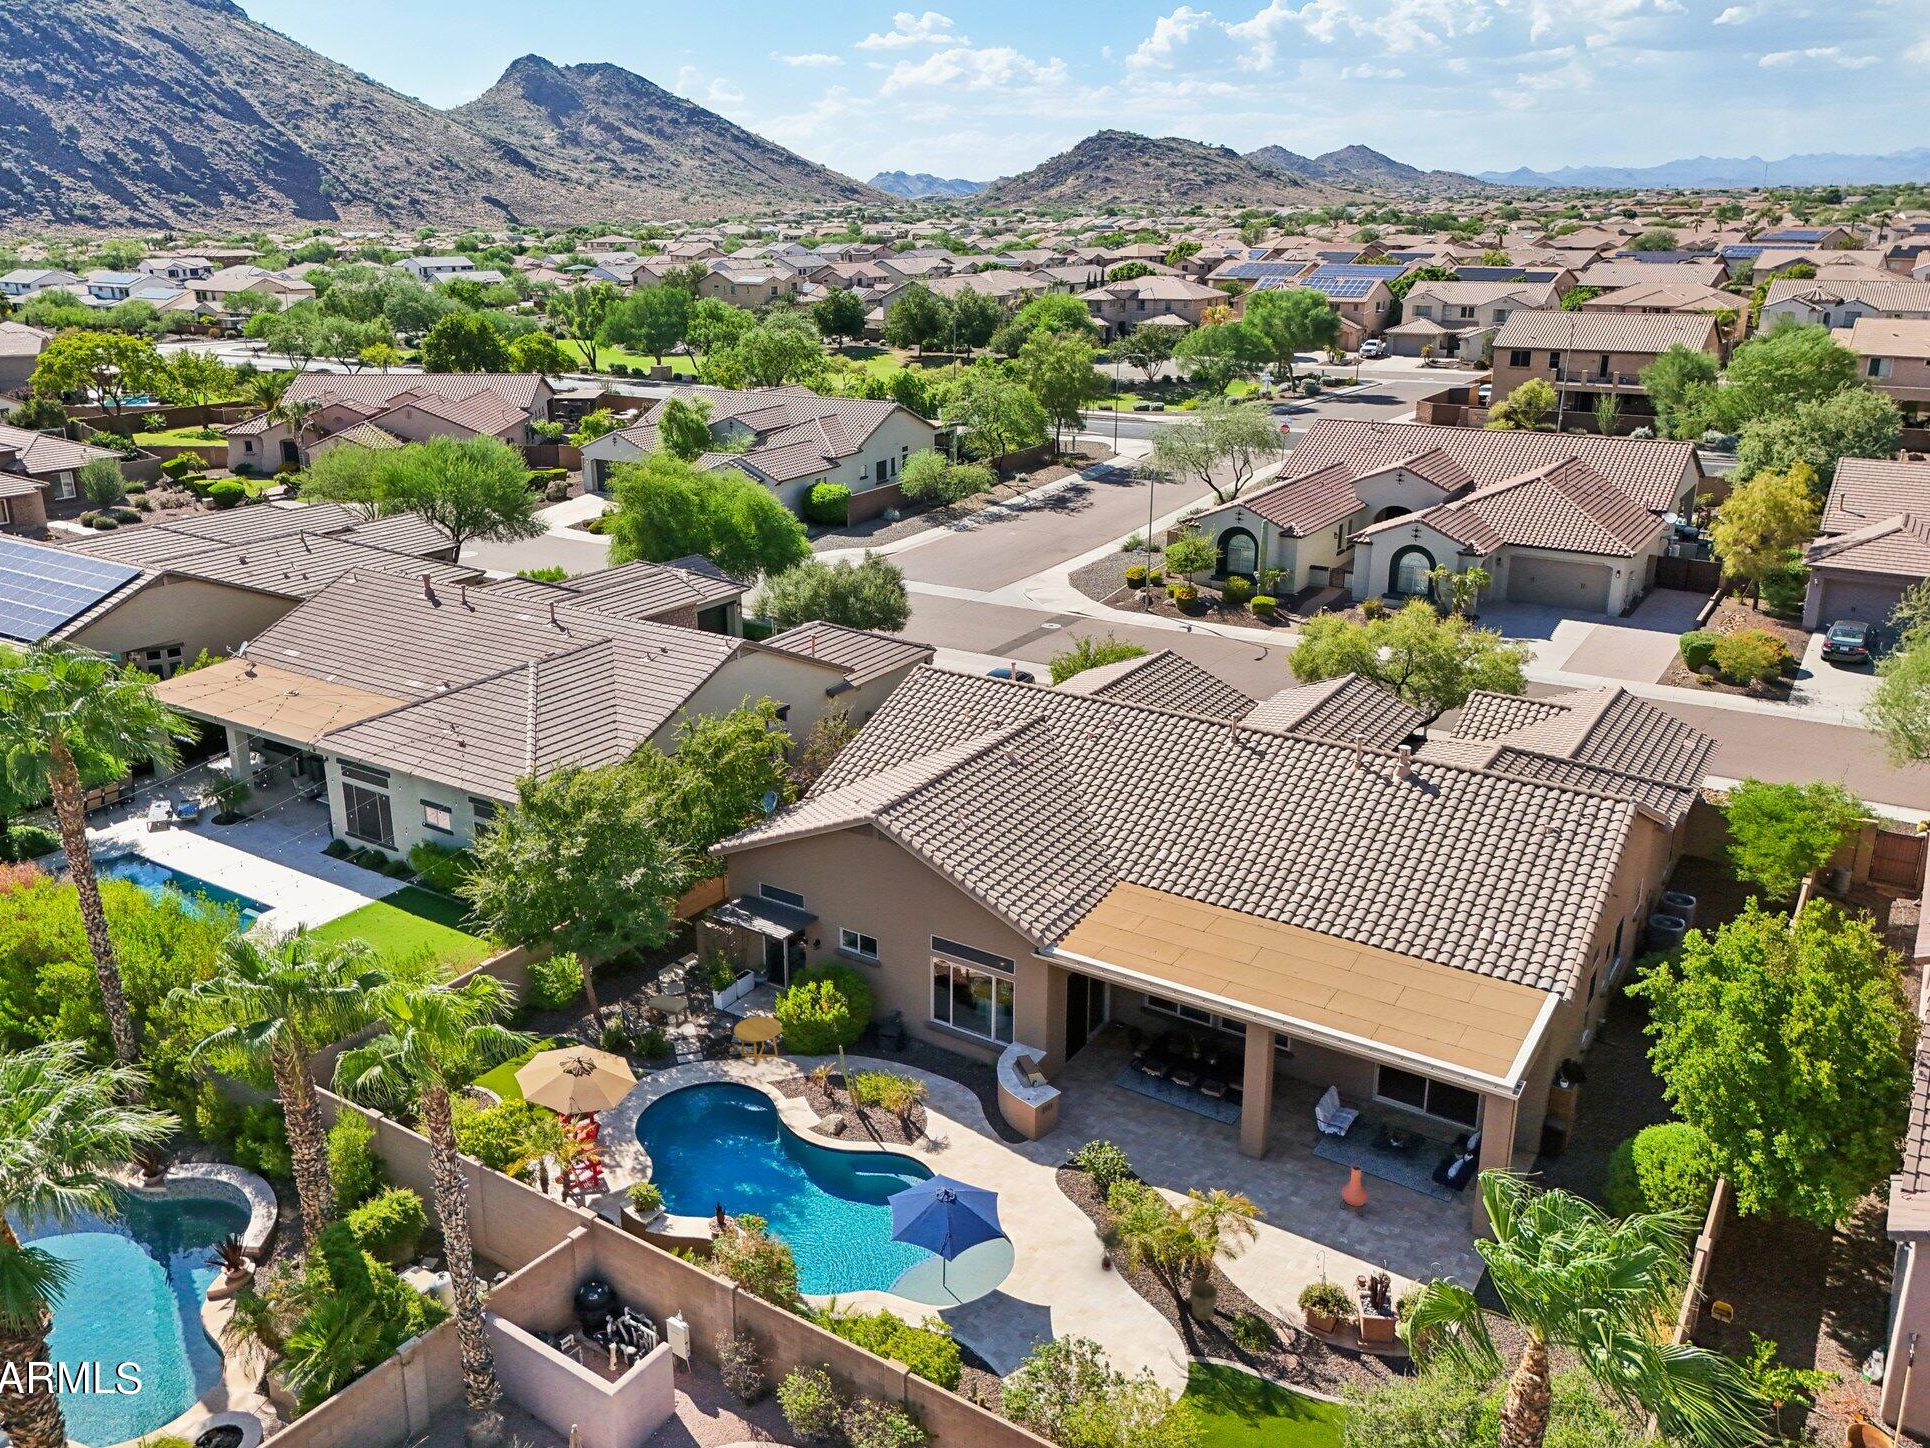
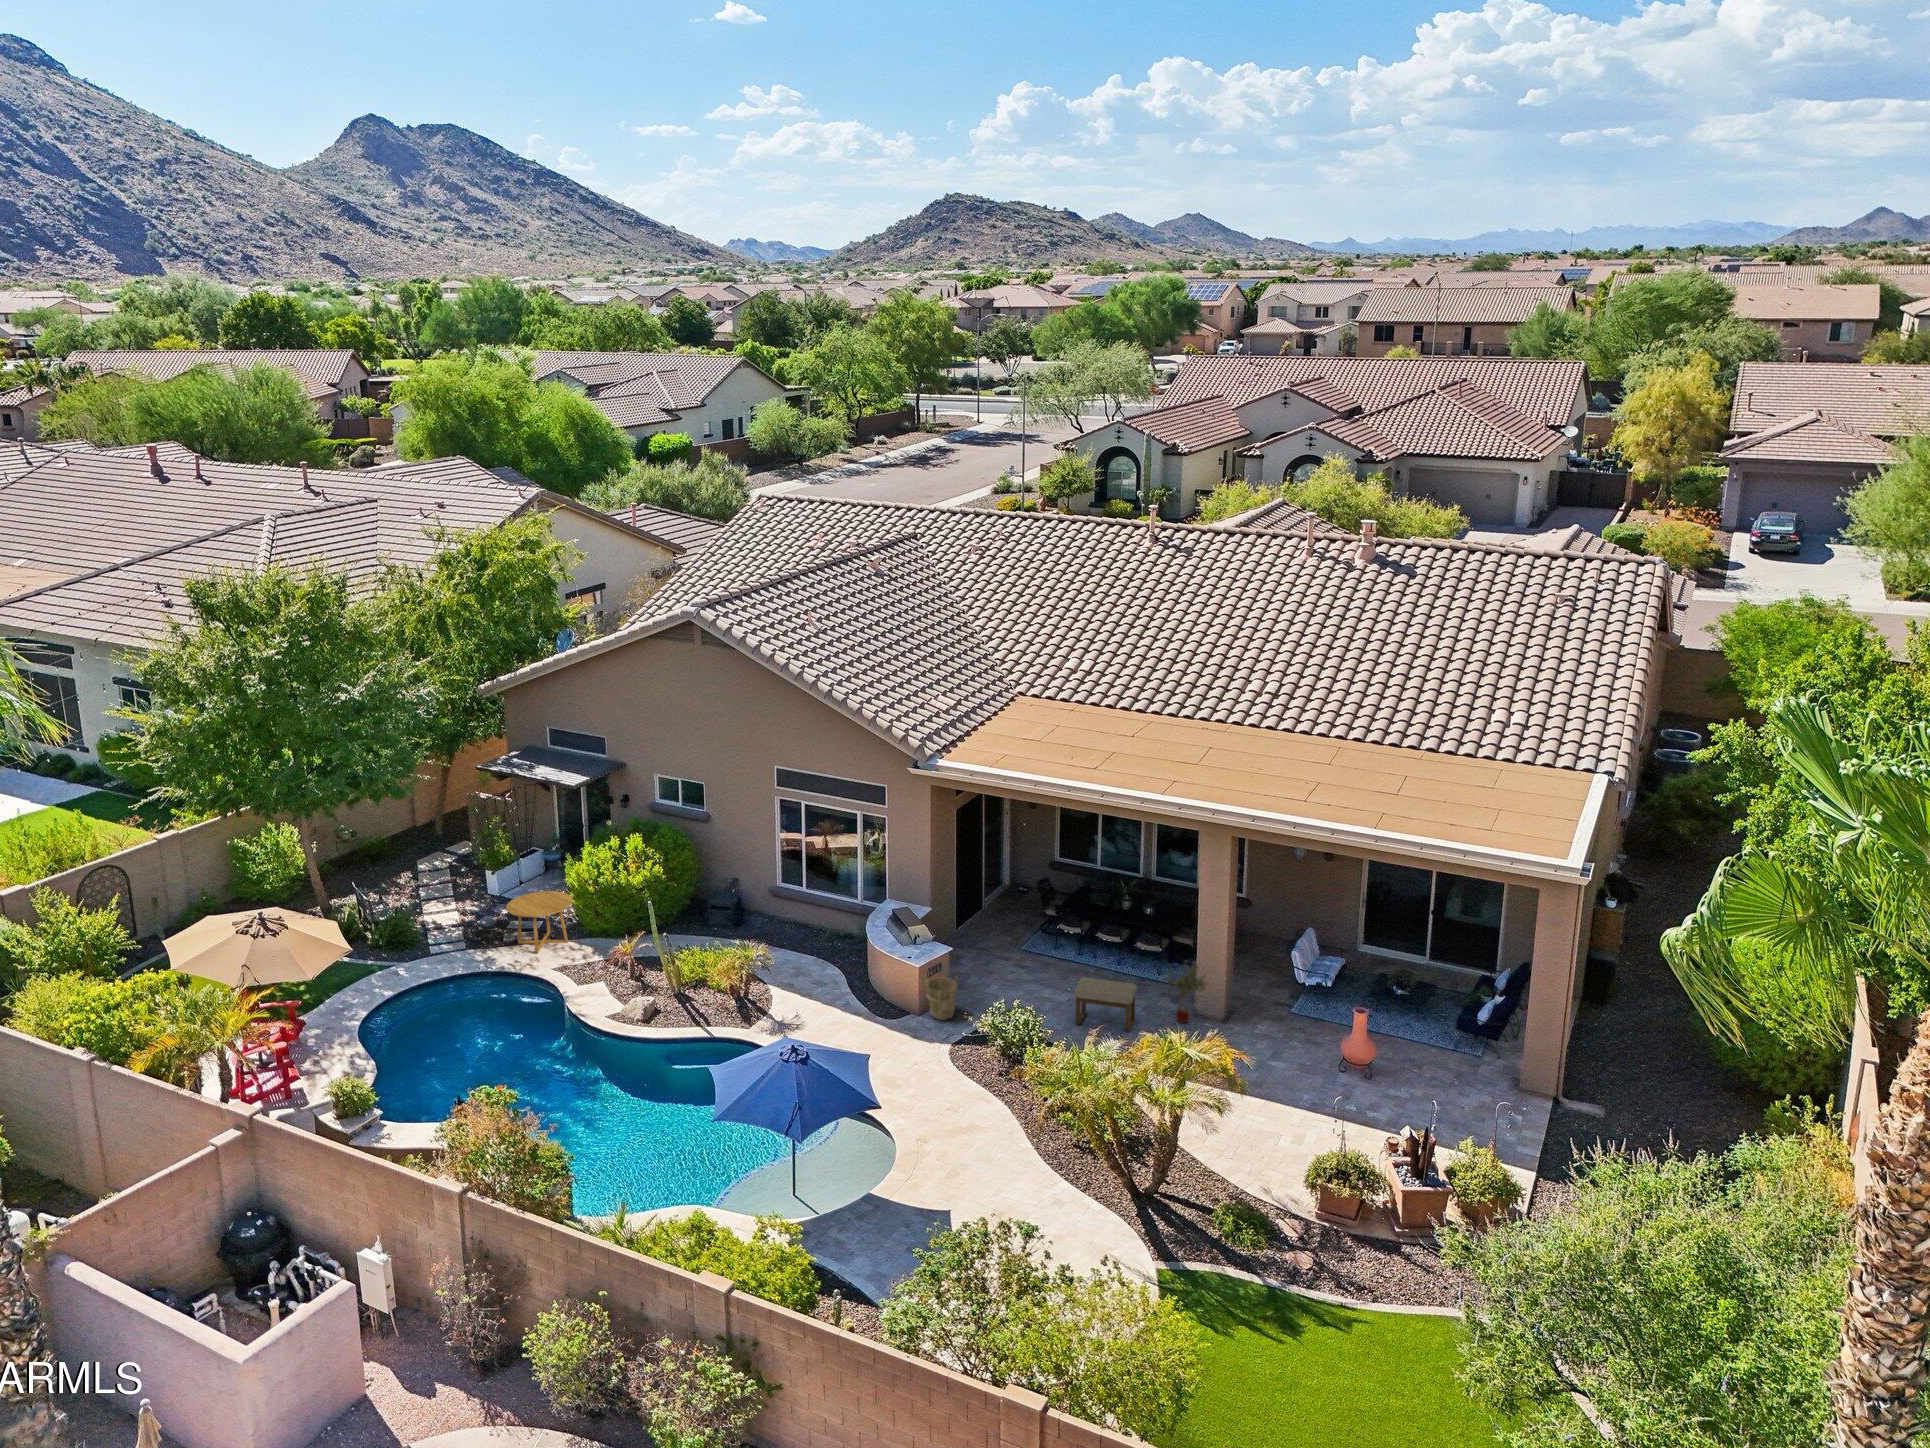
ottoman: present [648,994,688,1029] -> present [1074,978,1137,1032]
potted tree: present [1094,1223,1124,1270] -> present [1165,961,1206,1023]
bucket: present [1190,1281,1218,1321] -> present [926,977,958,1020]

